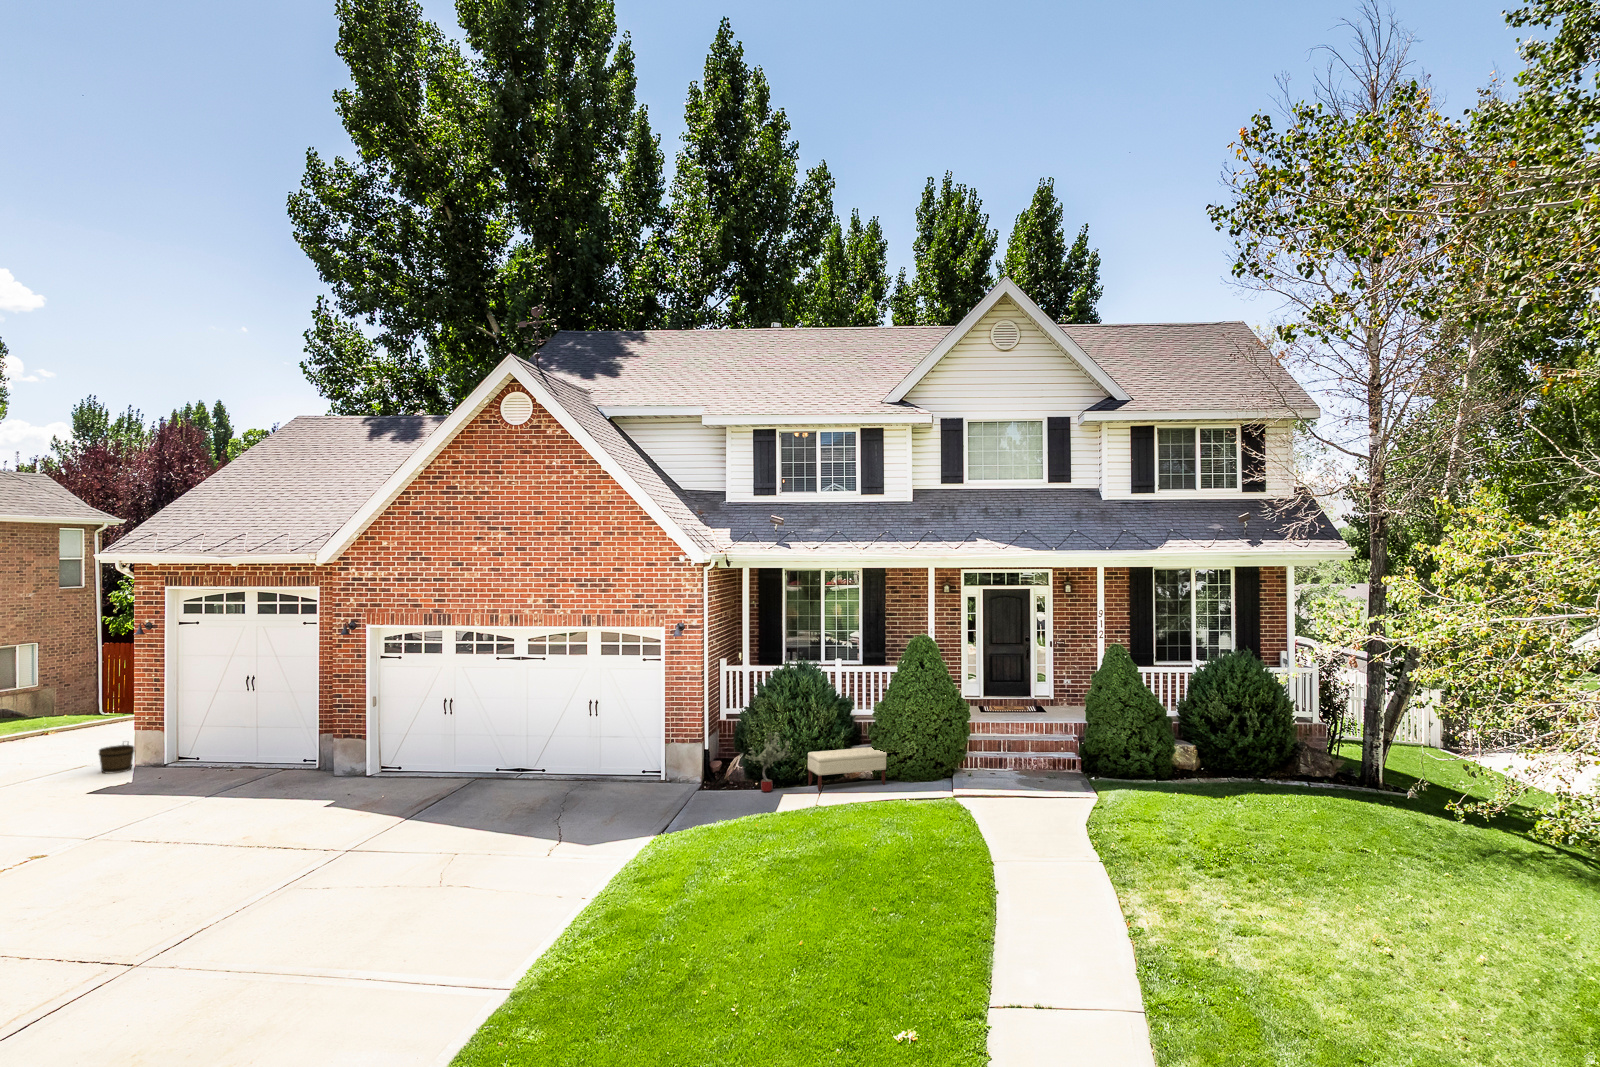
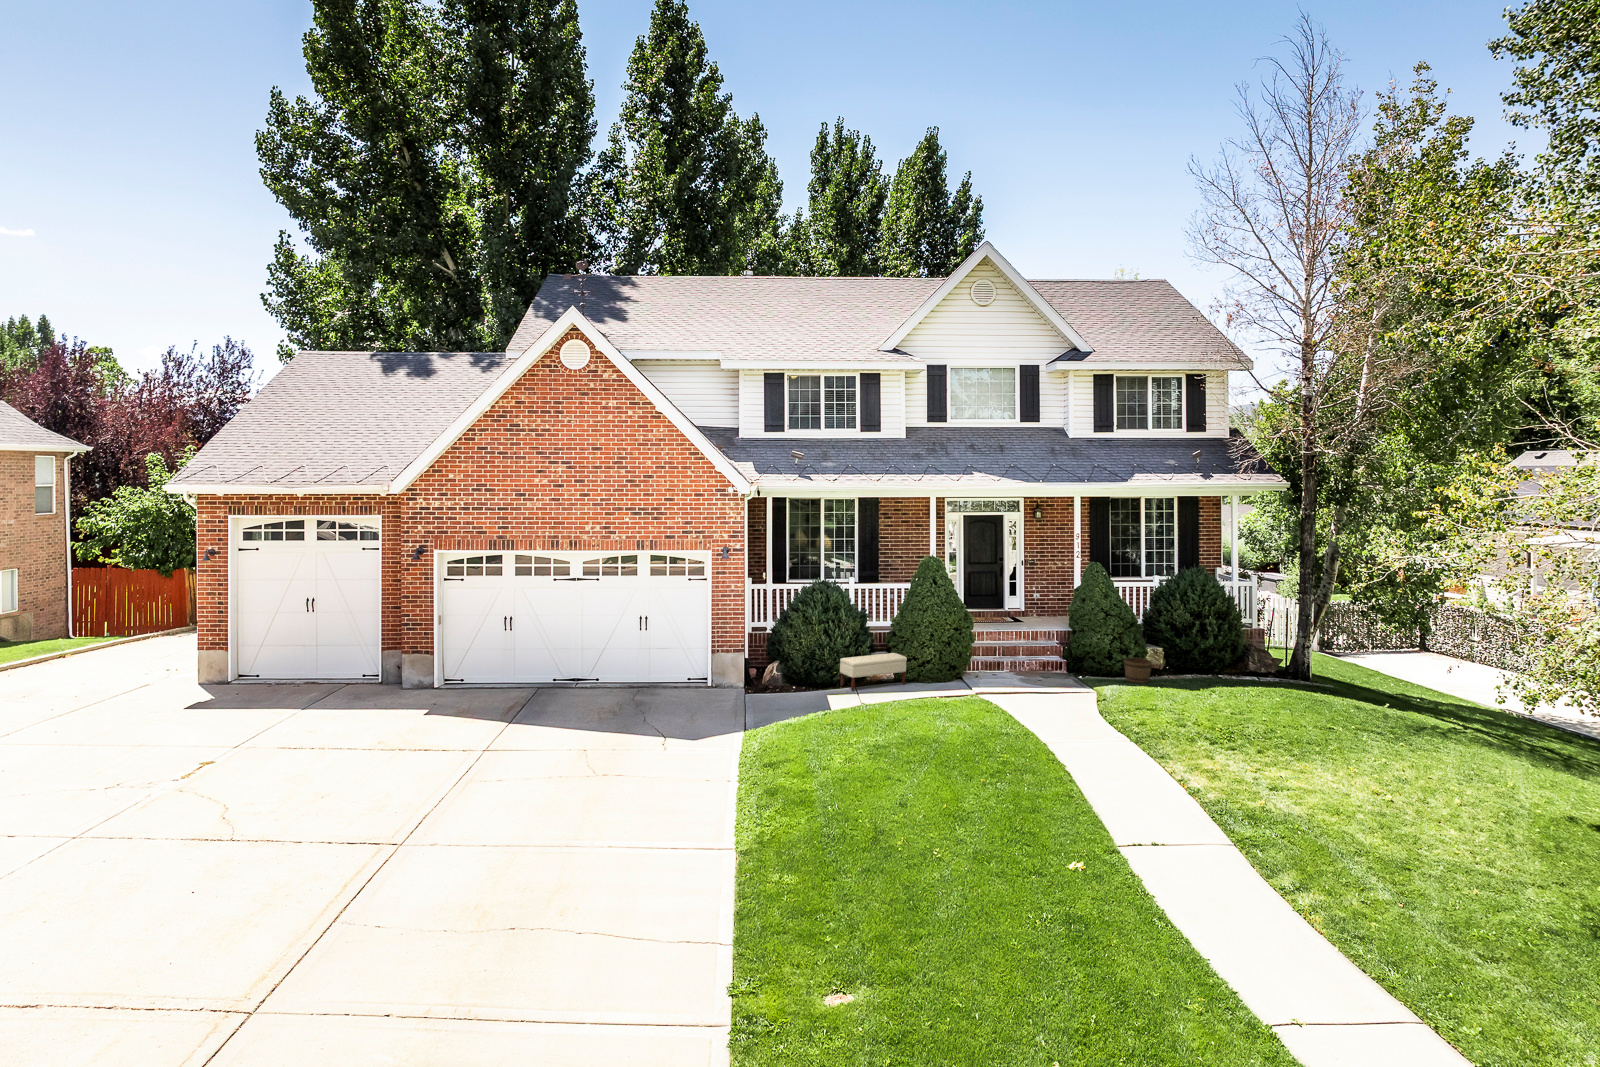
potted tree: present [745,732,790,792] -> none [787,641,829,693]
bucket: present [99,744,135,773] -> present [1124,657,1152,683]

